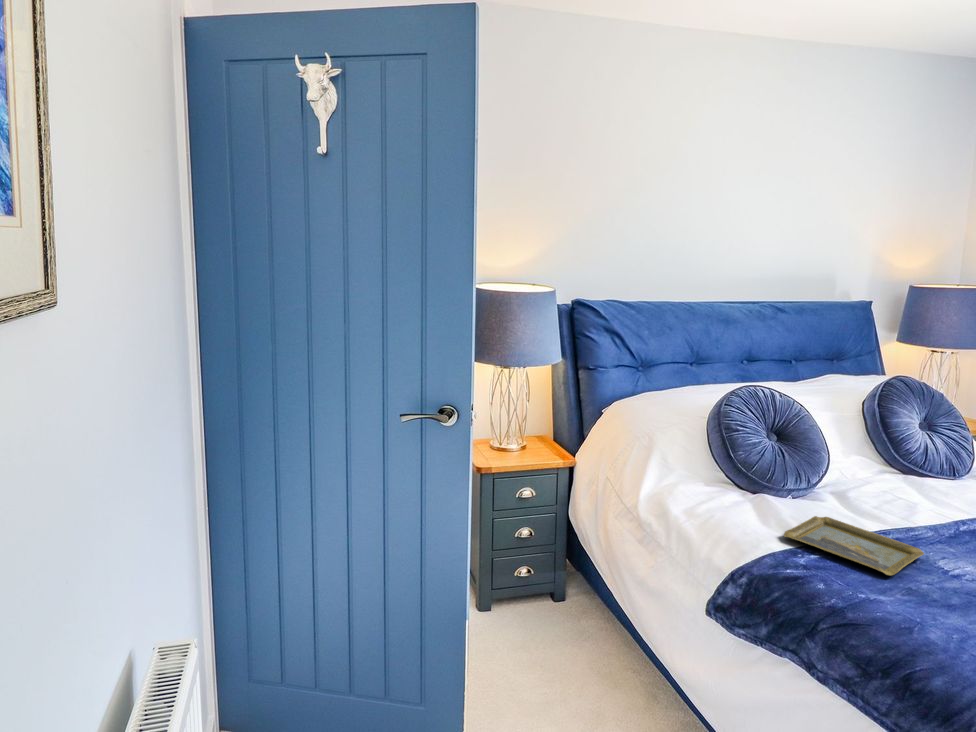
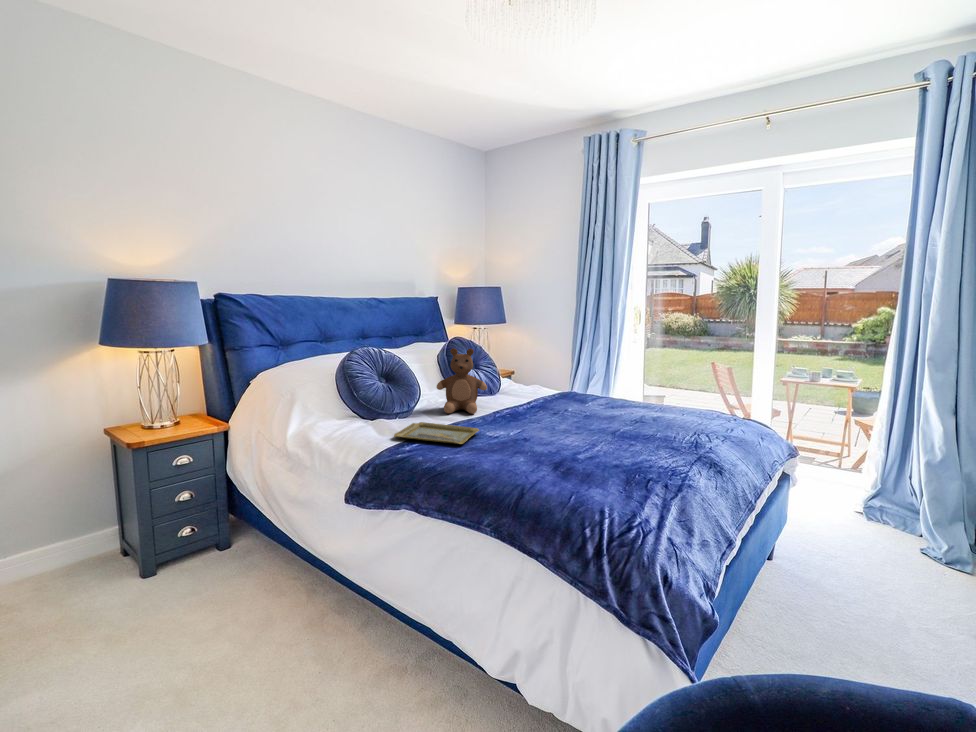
teddy bear: none [857,406,945,512] -> present [437,348,487,414]

